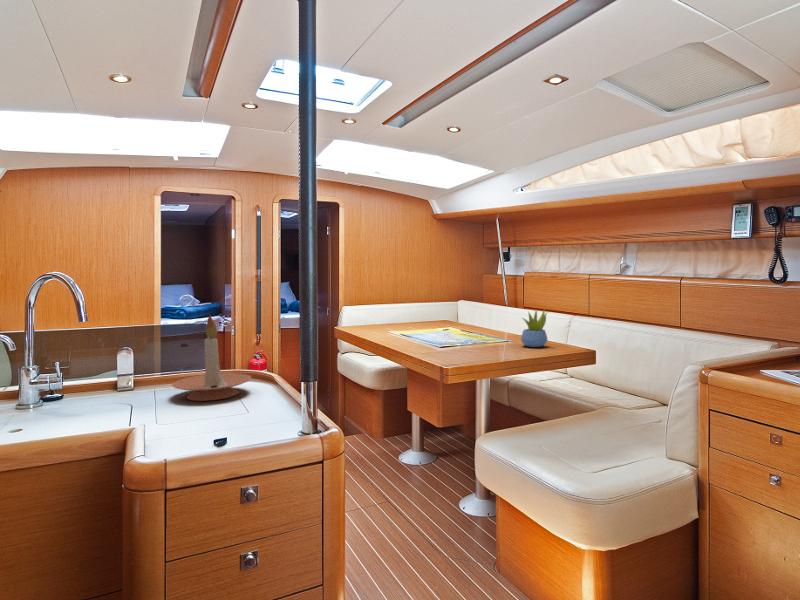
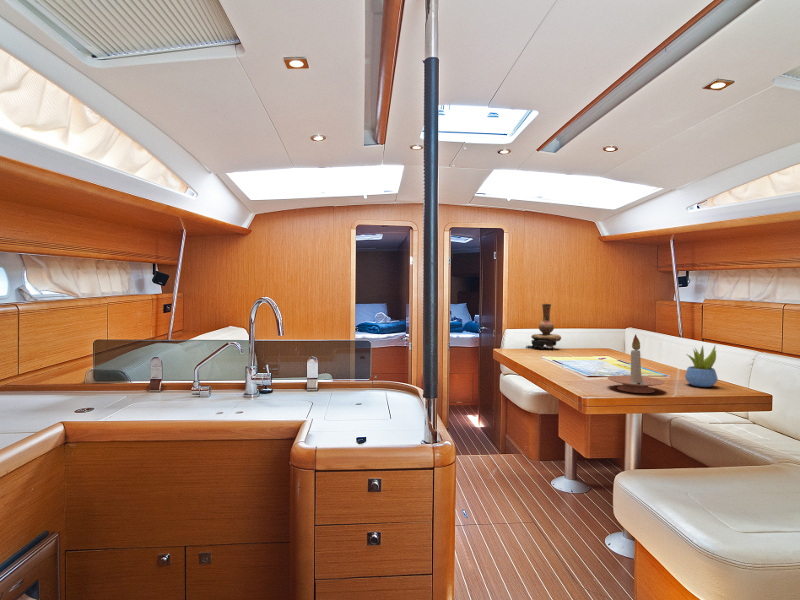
vase: none [362,278,397,325] -> present [526,304,561,349]
candle holder: present [172,315,251,401] -> present [608,335,665,393]

